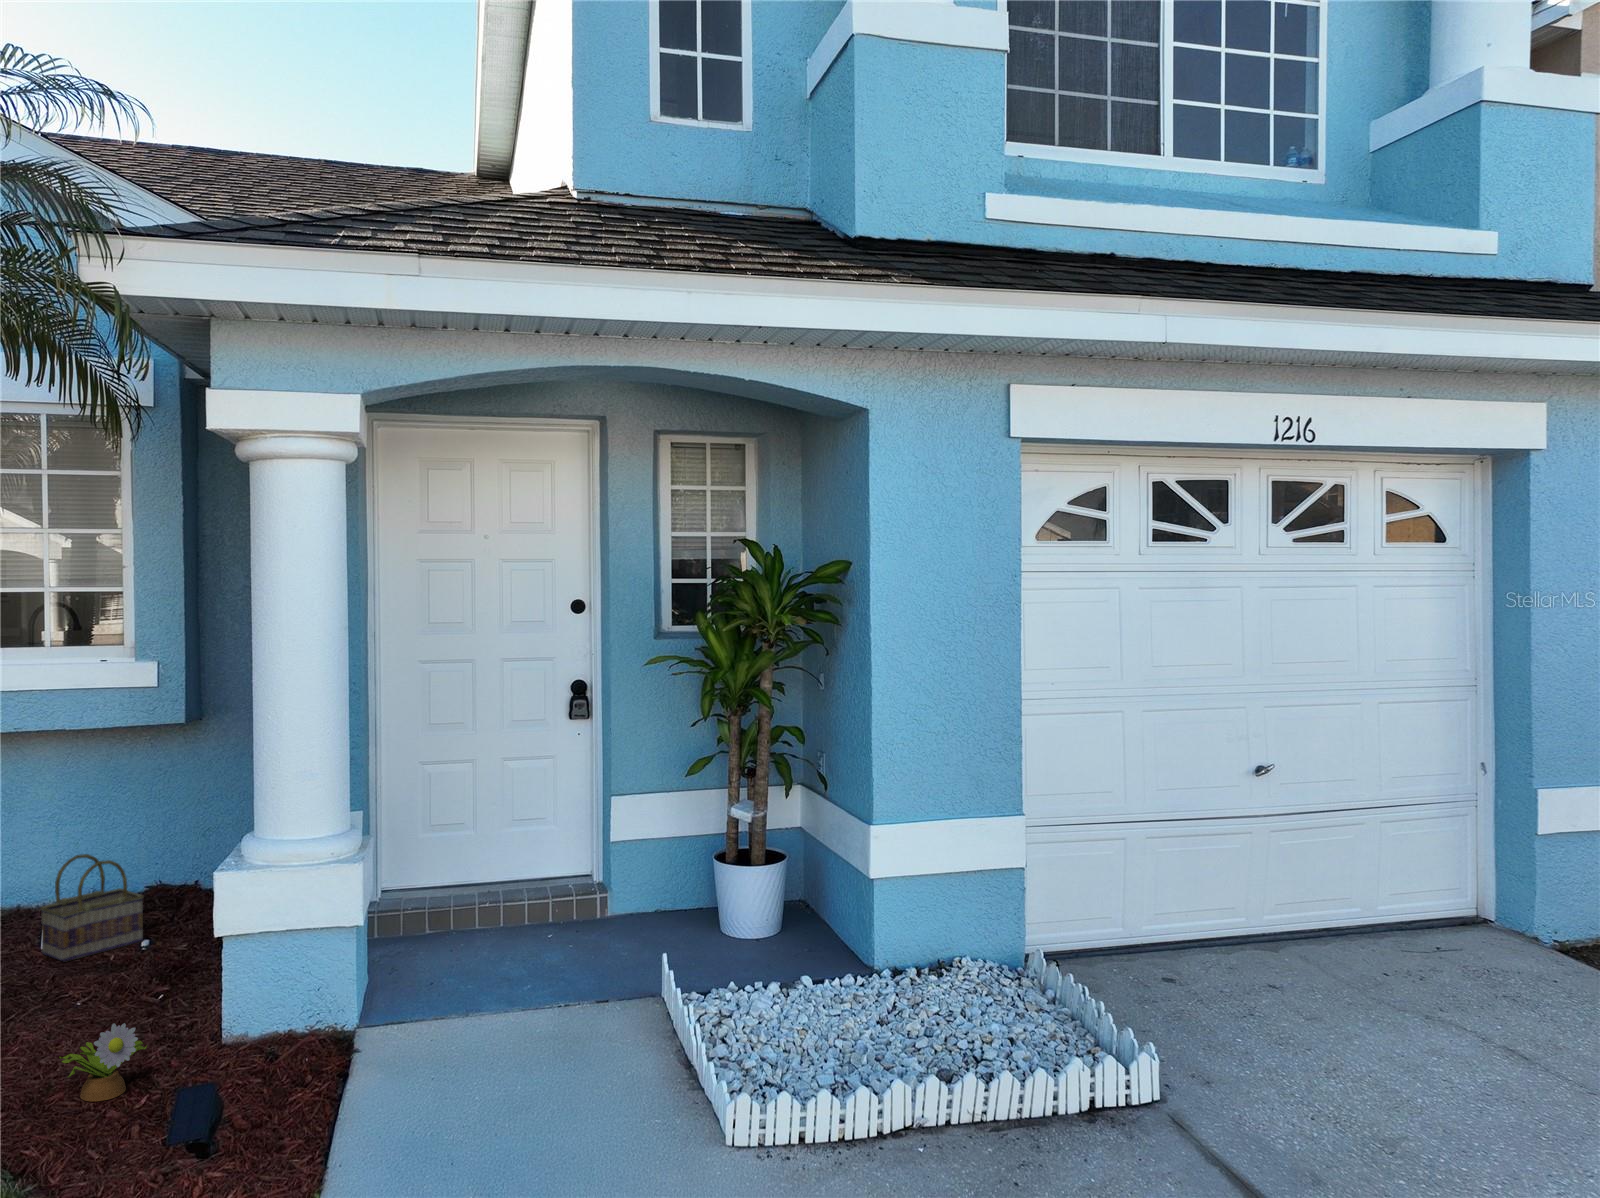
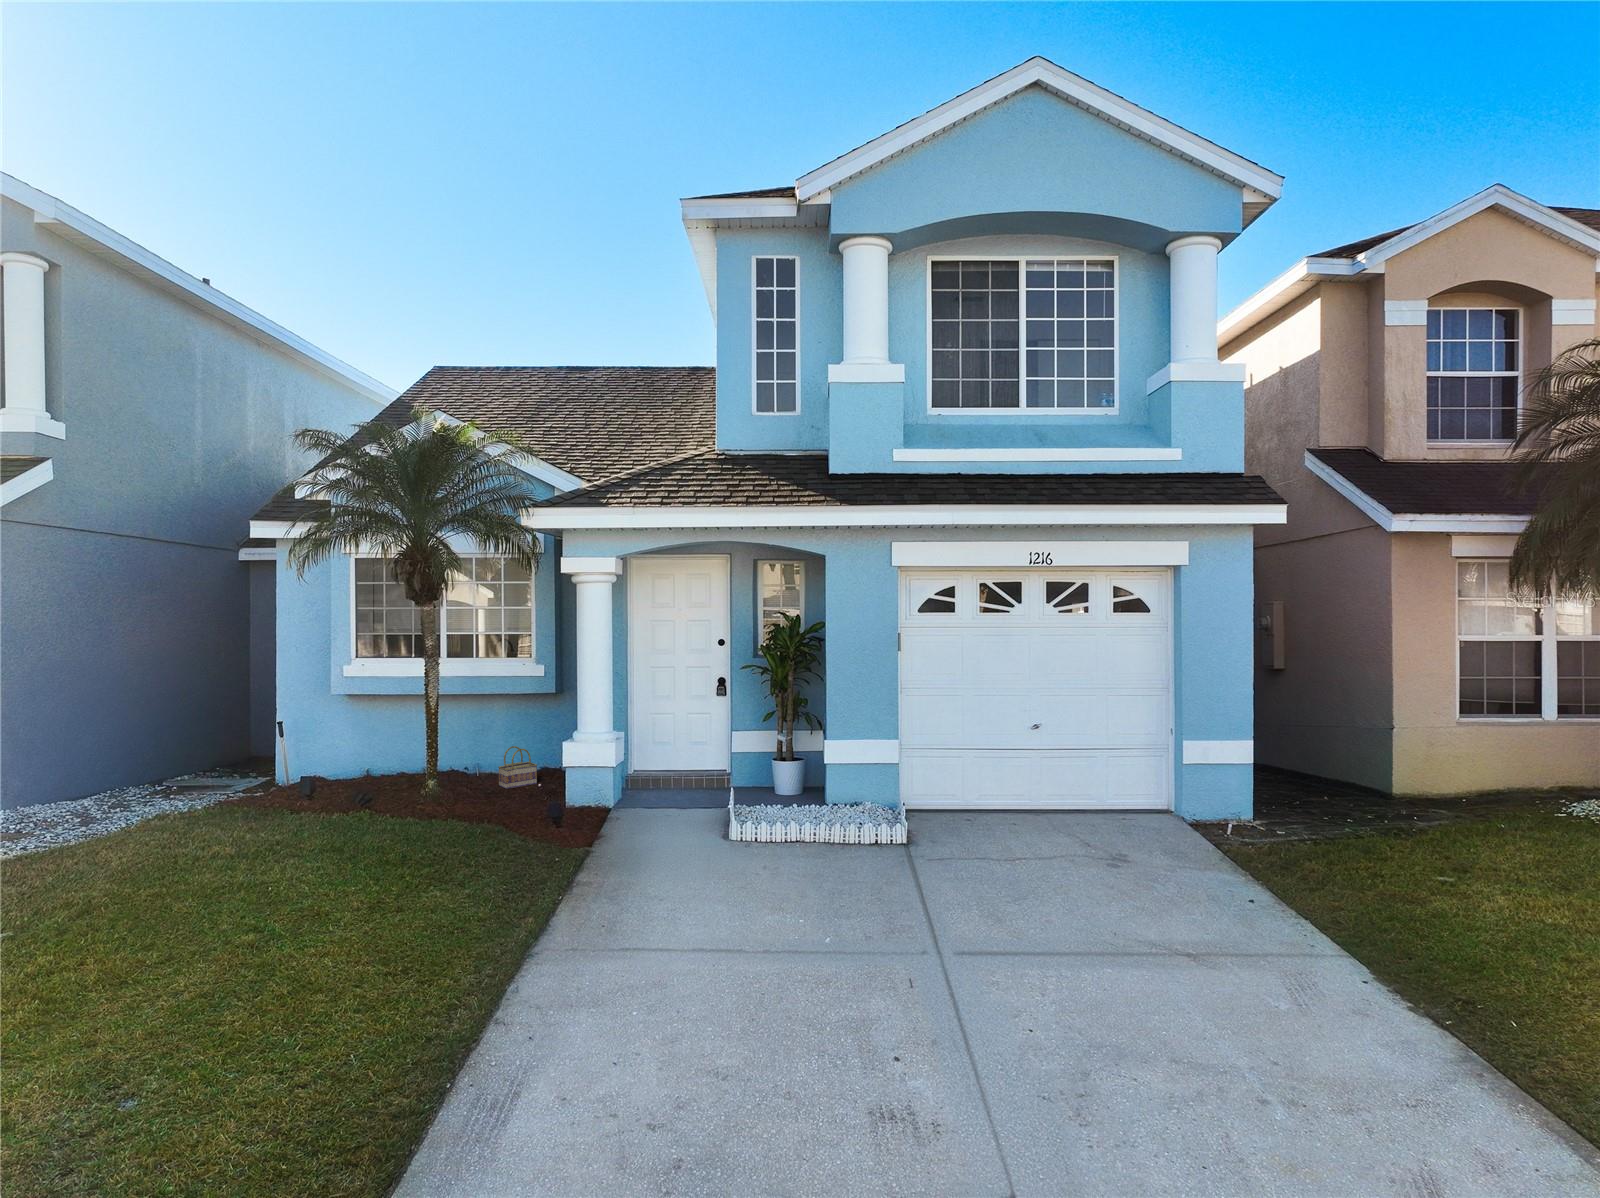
decorative plant: present [60,1023,147,1102] -> none [501,802,531,830]

